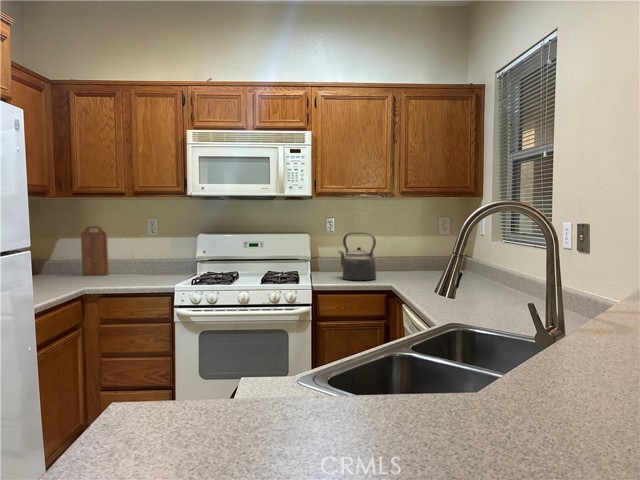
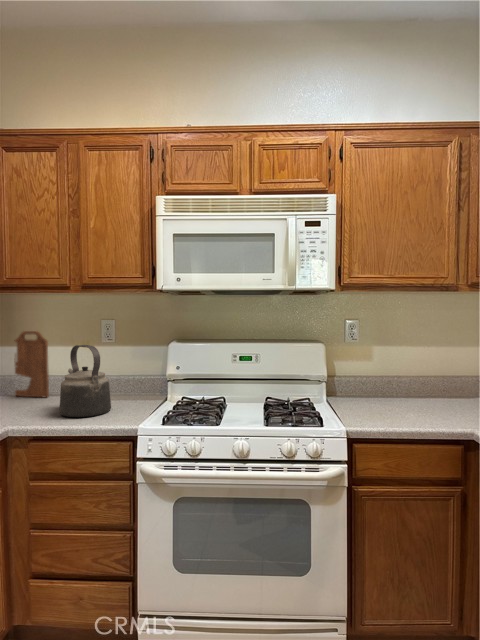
kettle: present [339,233,376,281] -> present [59,345,111,417]

